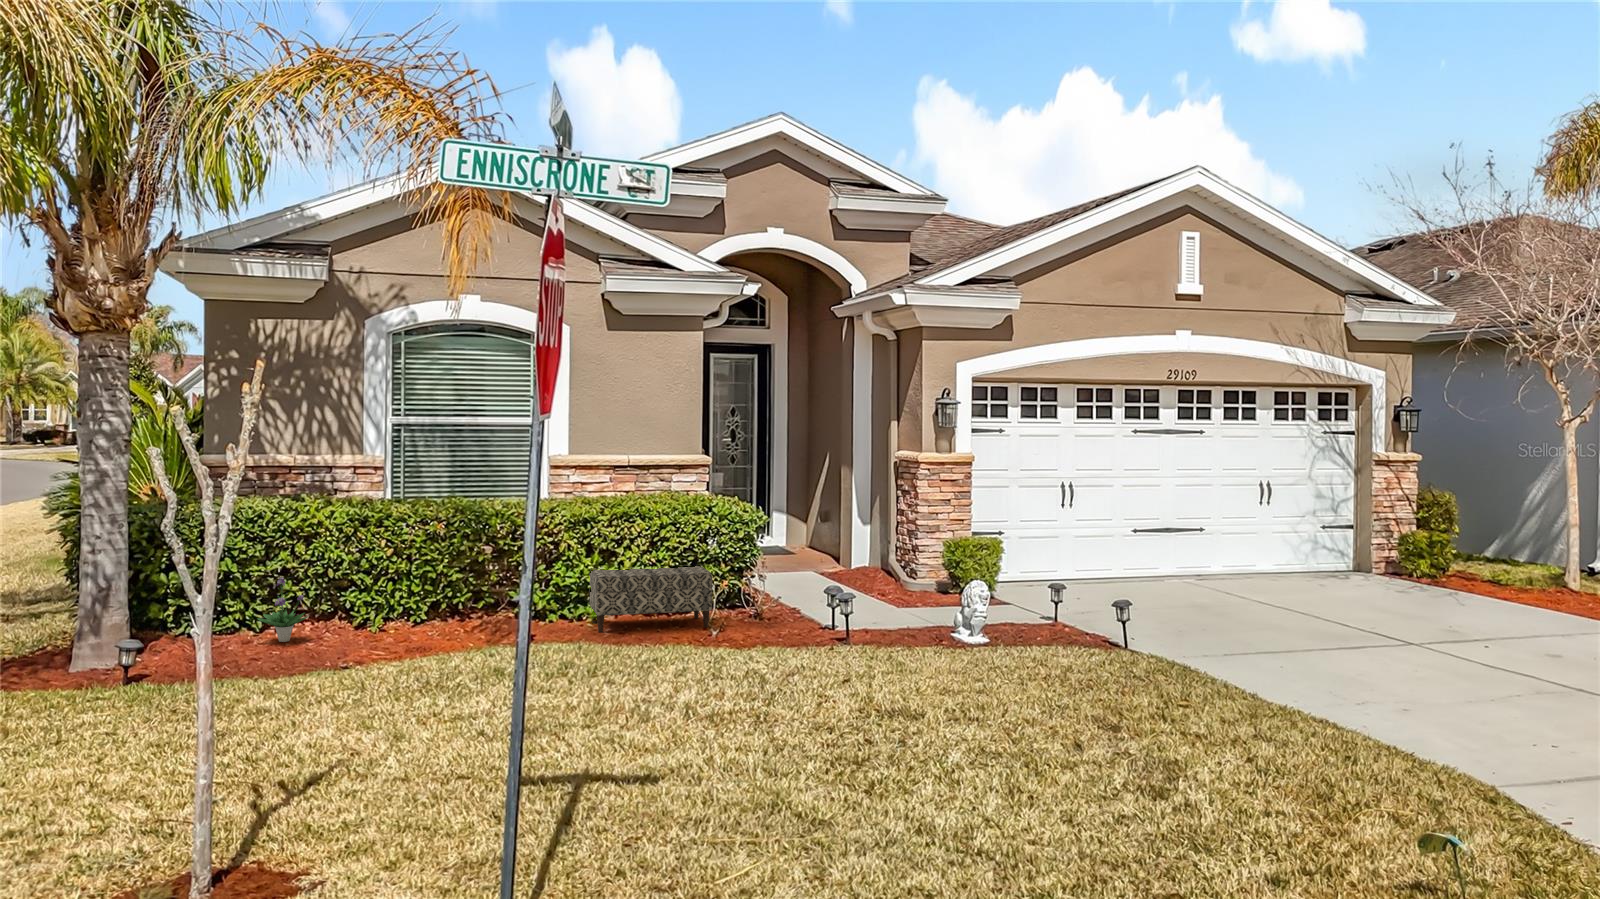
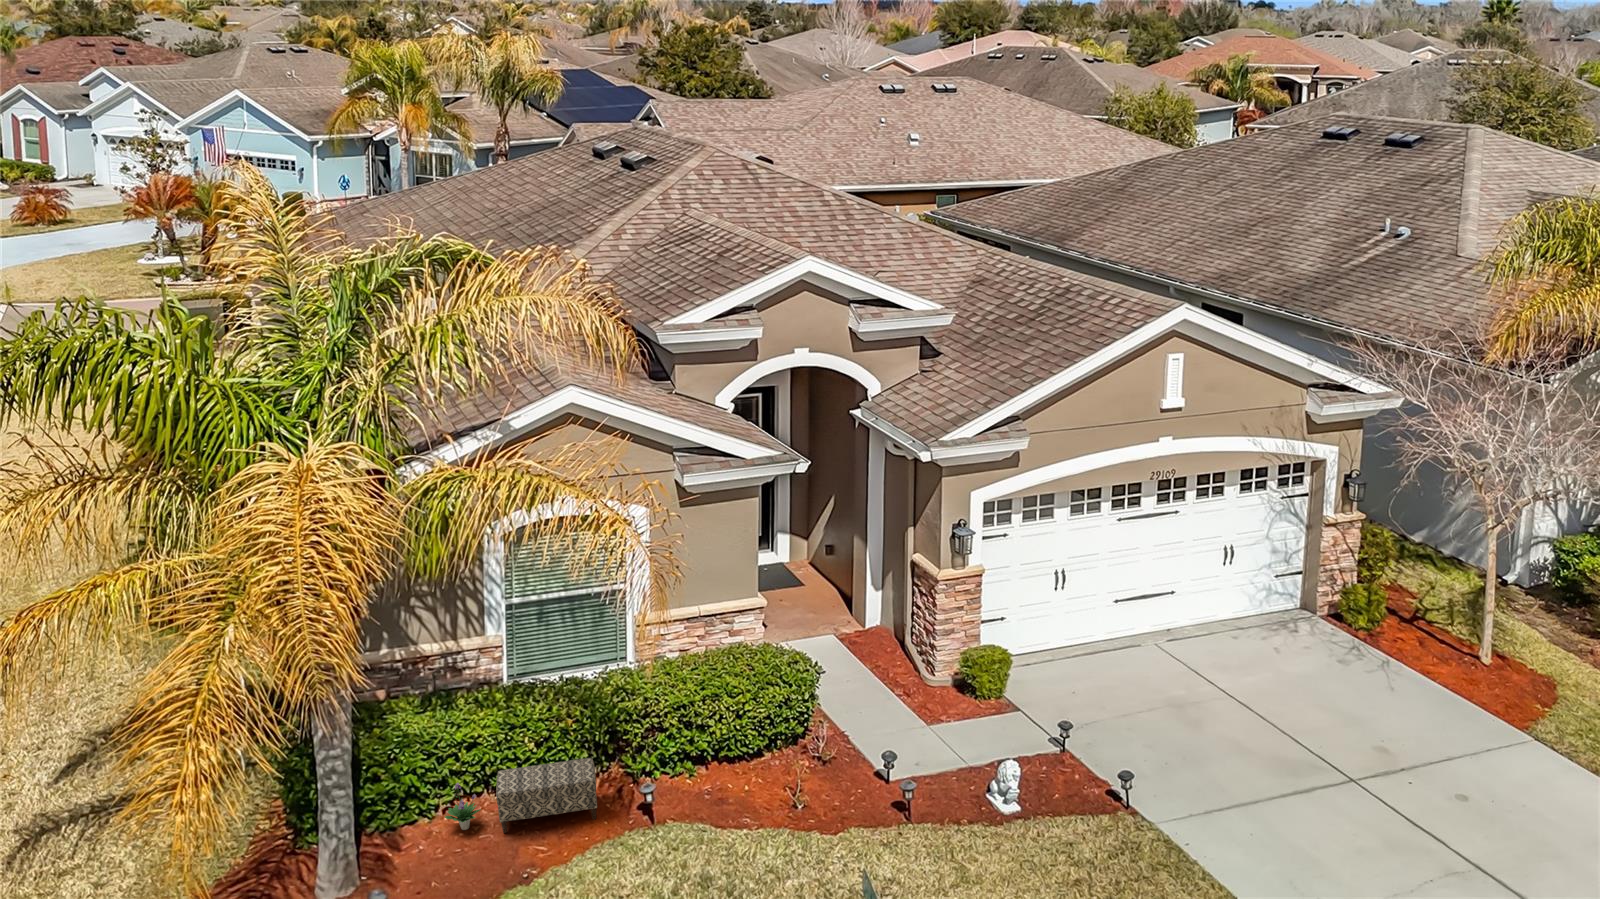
bench: present [590,566,712,633] -> present [496,758,597,833]

